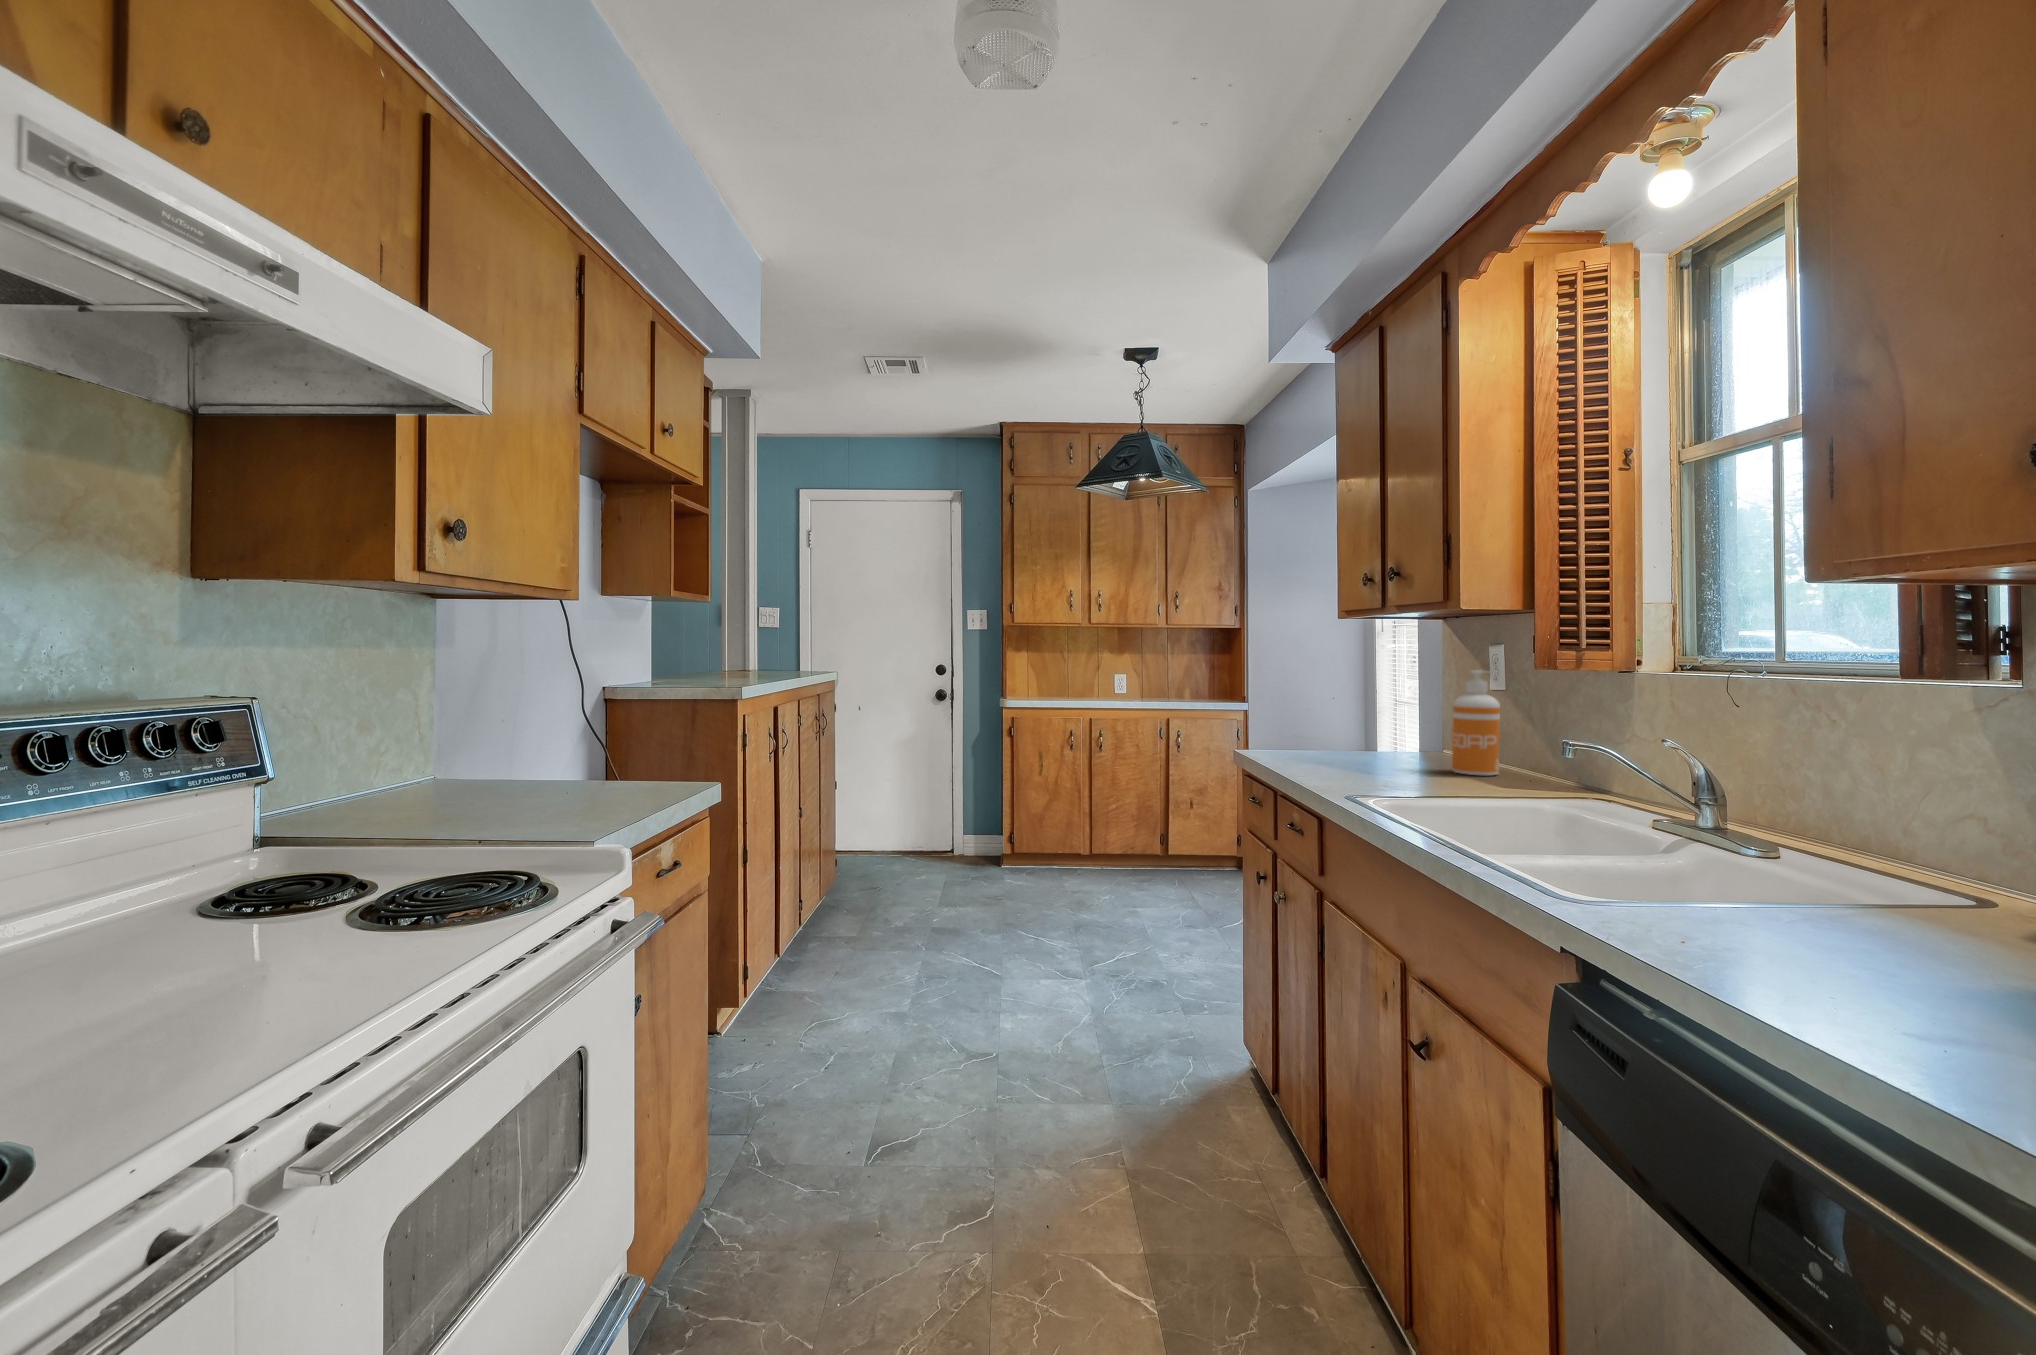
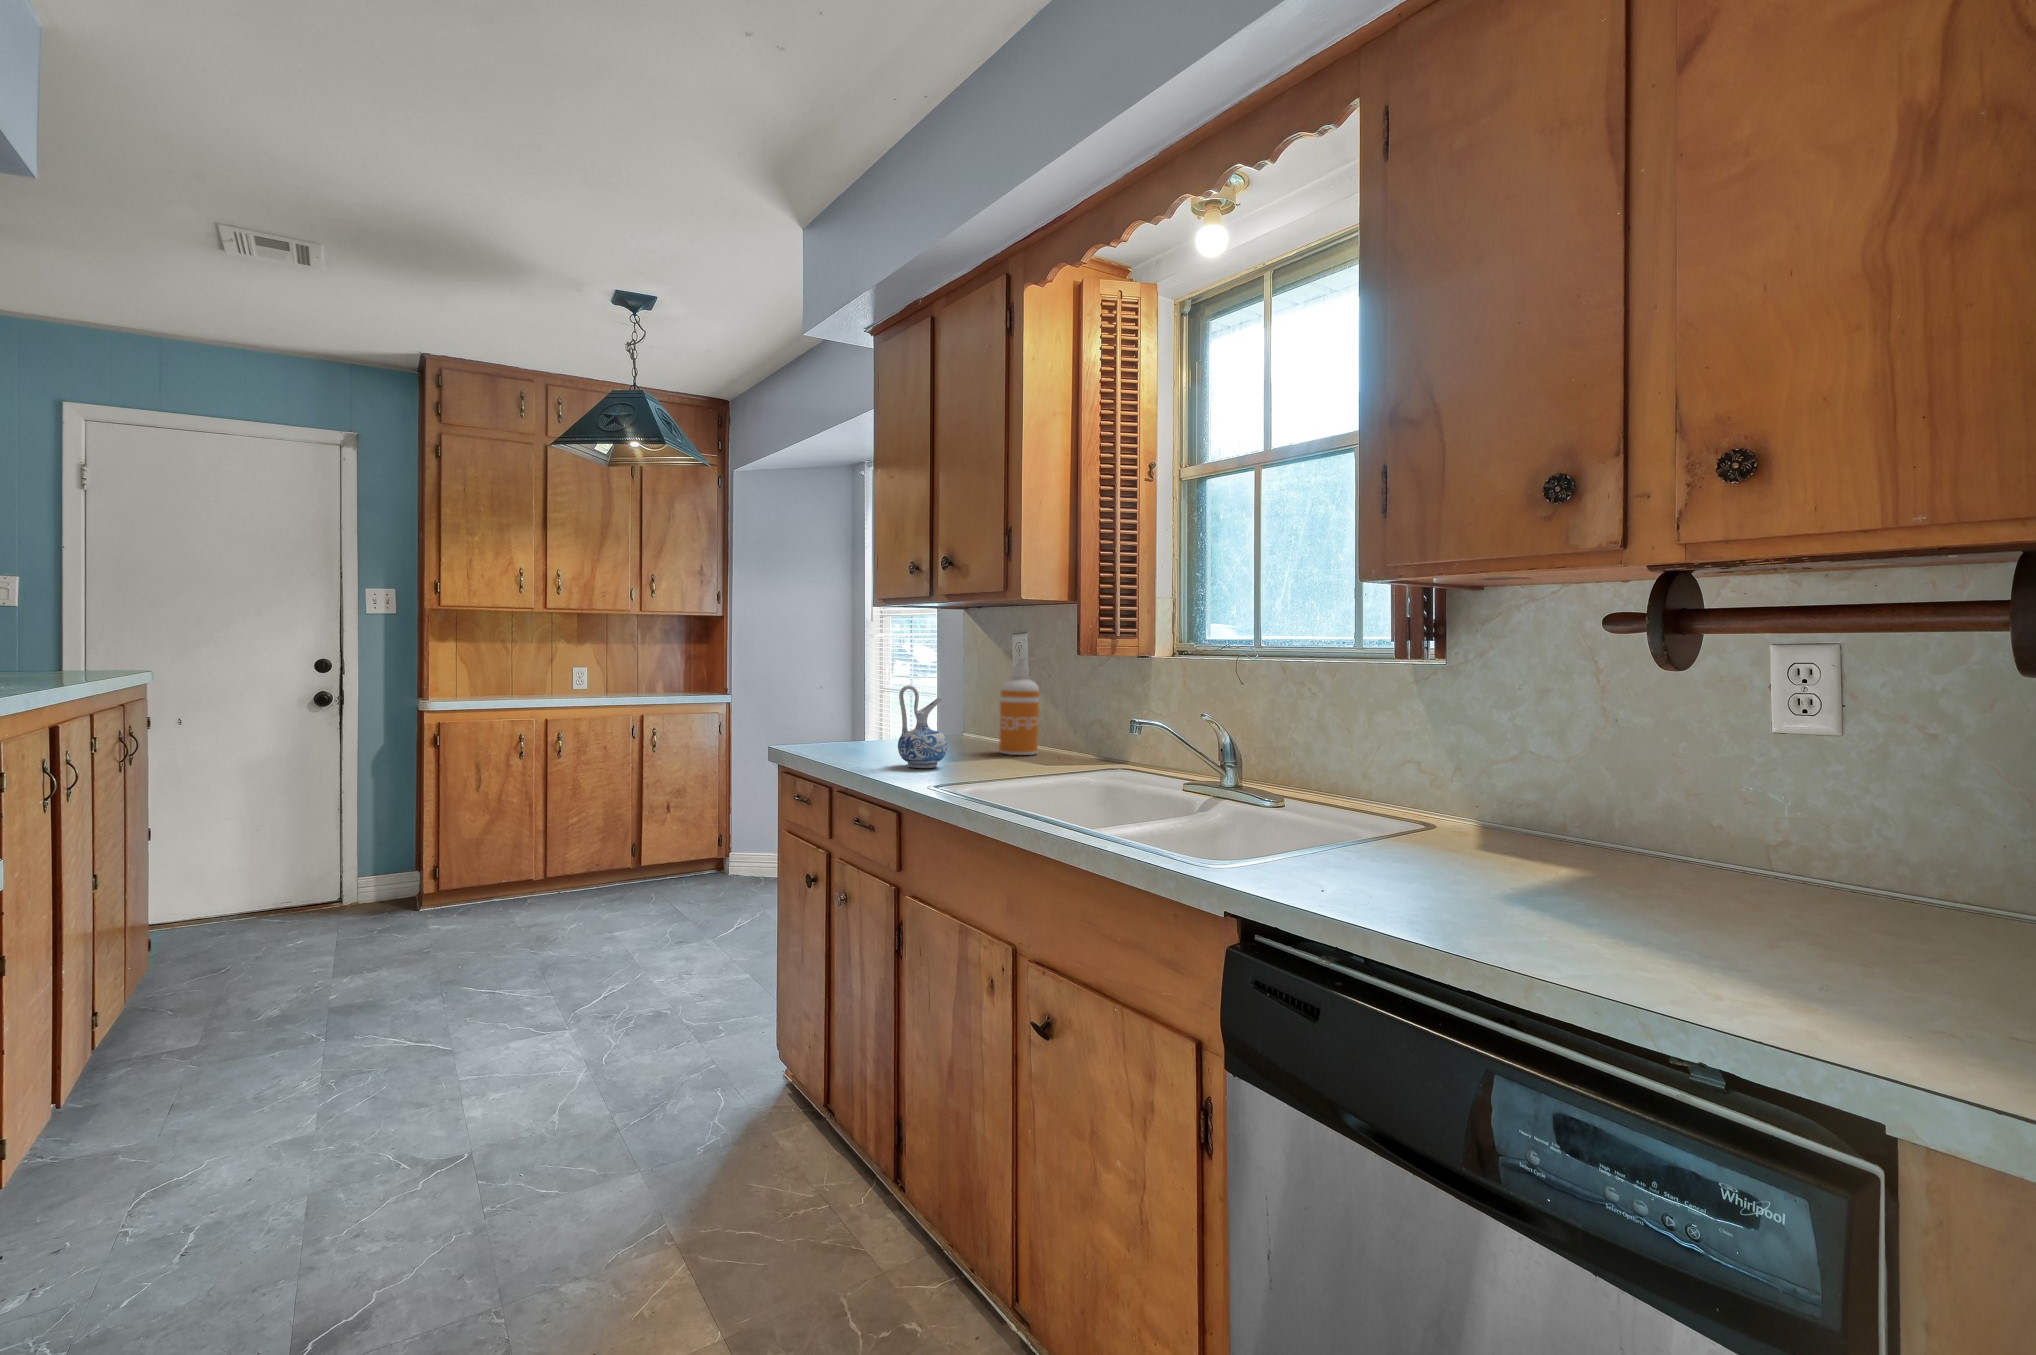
ceramic pitcher: none [1323,701,1372,780] -> present [898,685,947,768]

